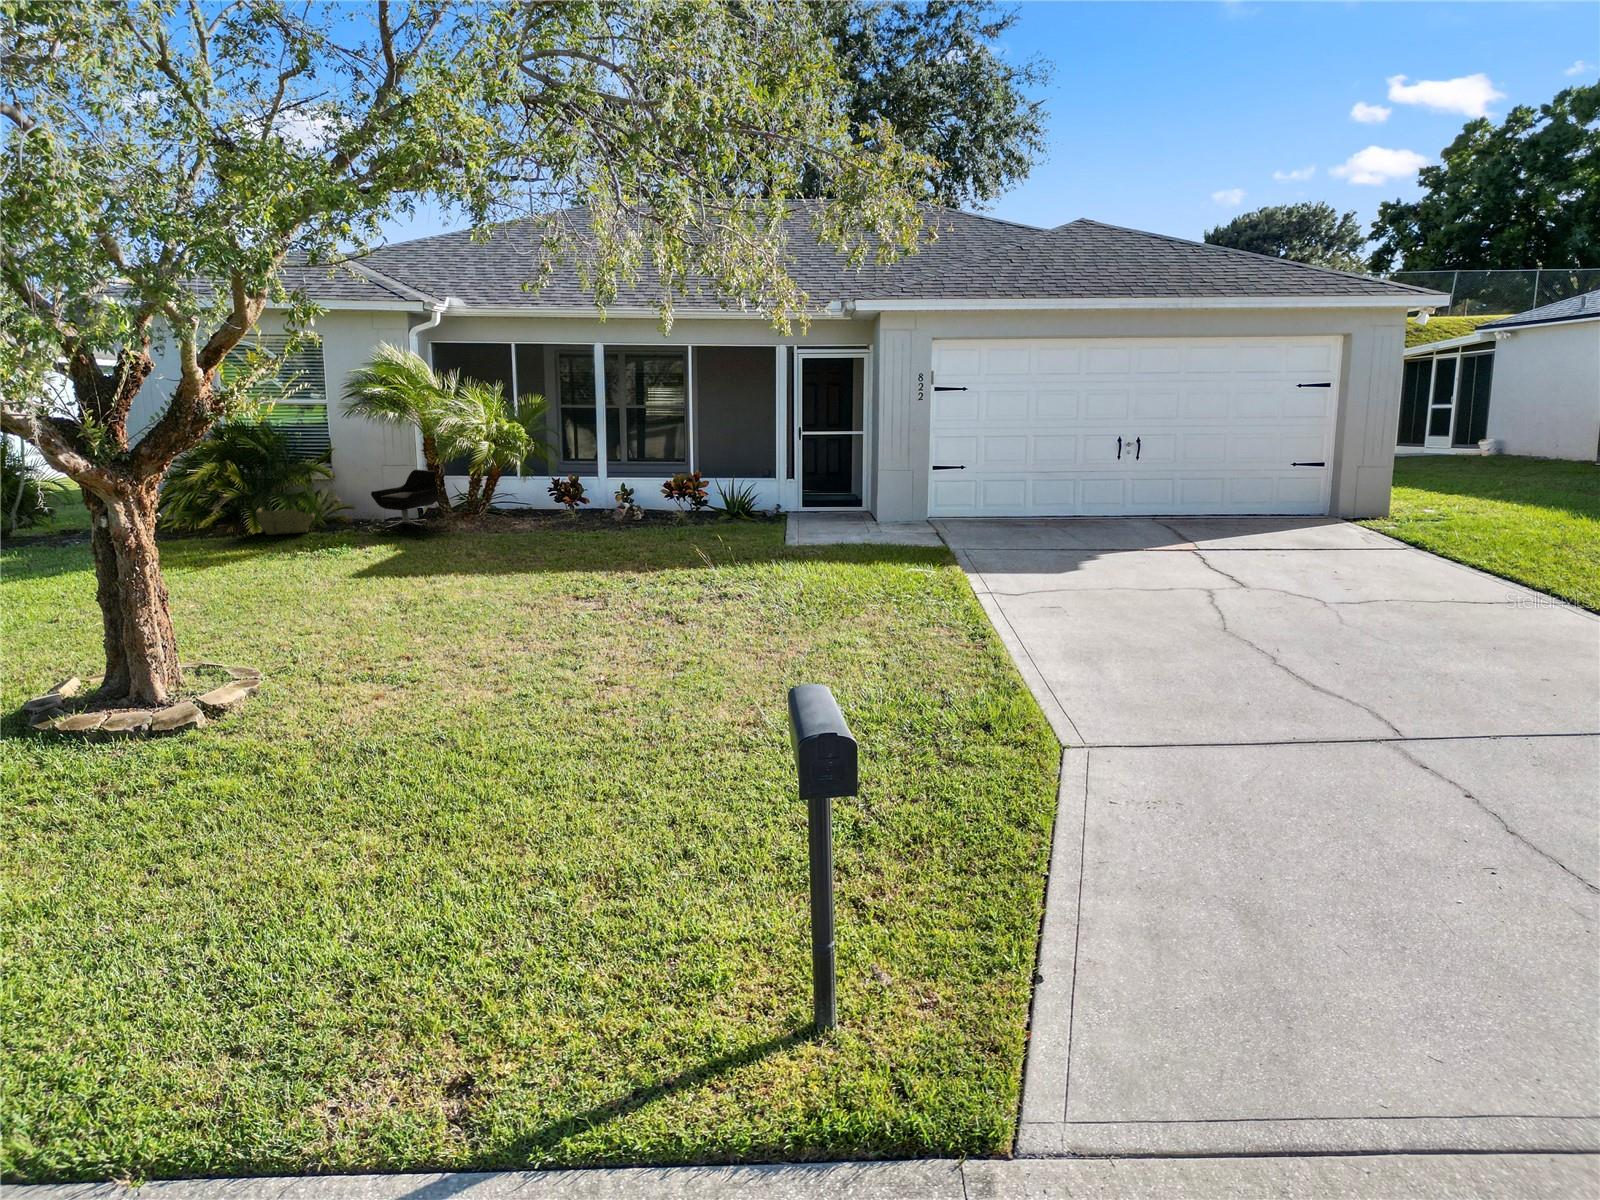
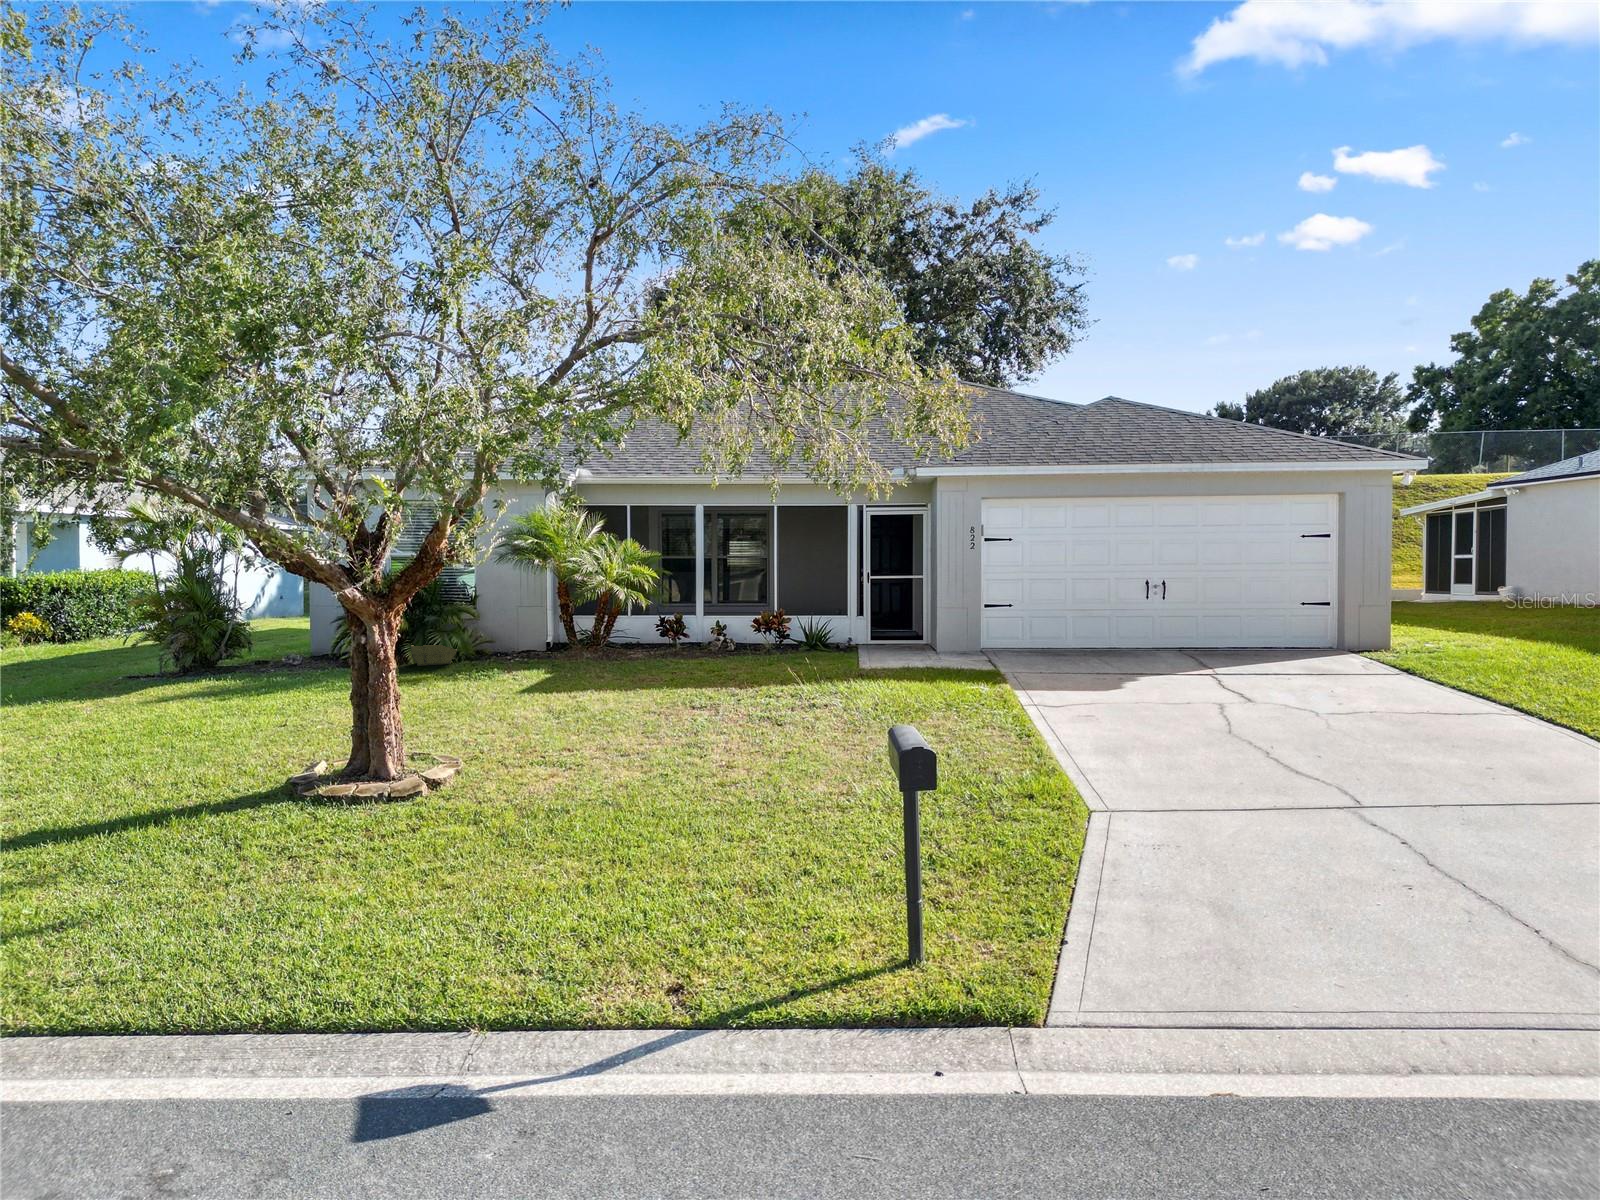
lounge chair: present [371,470,439,527] -> none [503,612,563,660]

